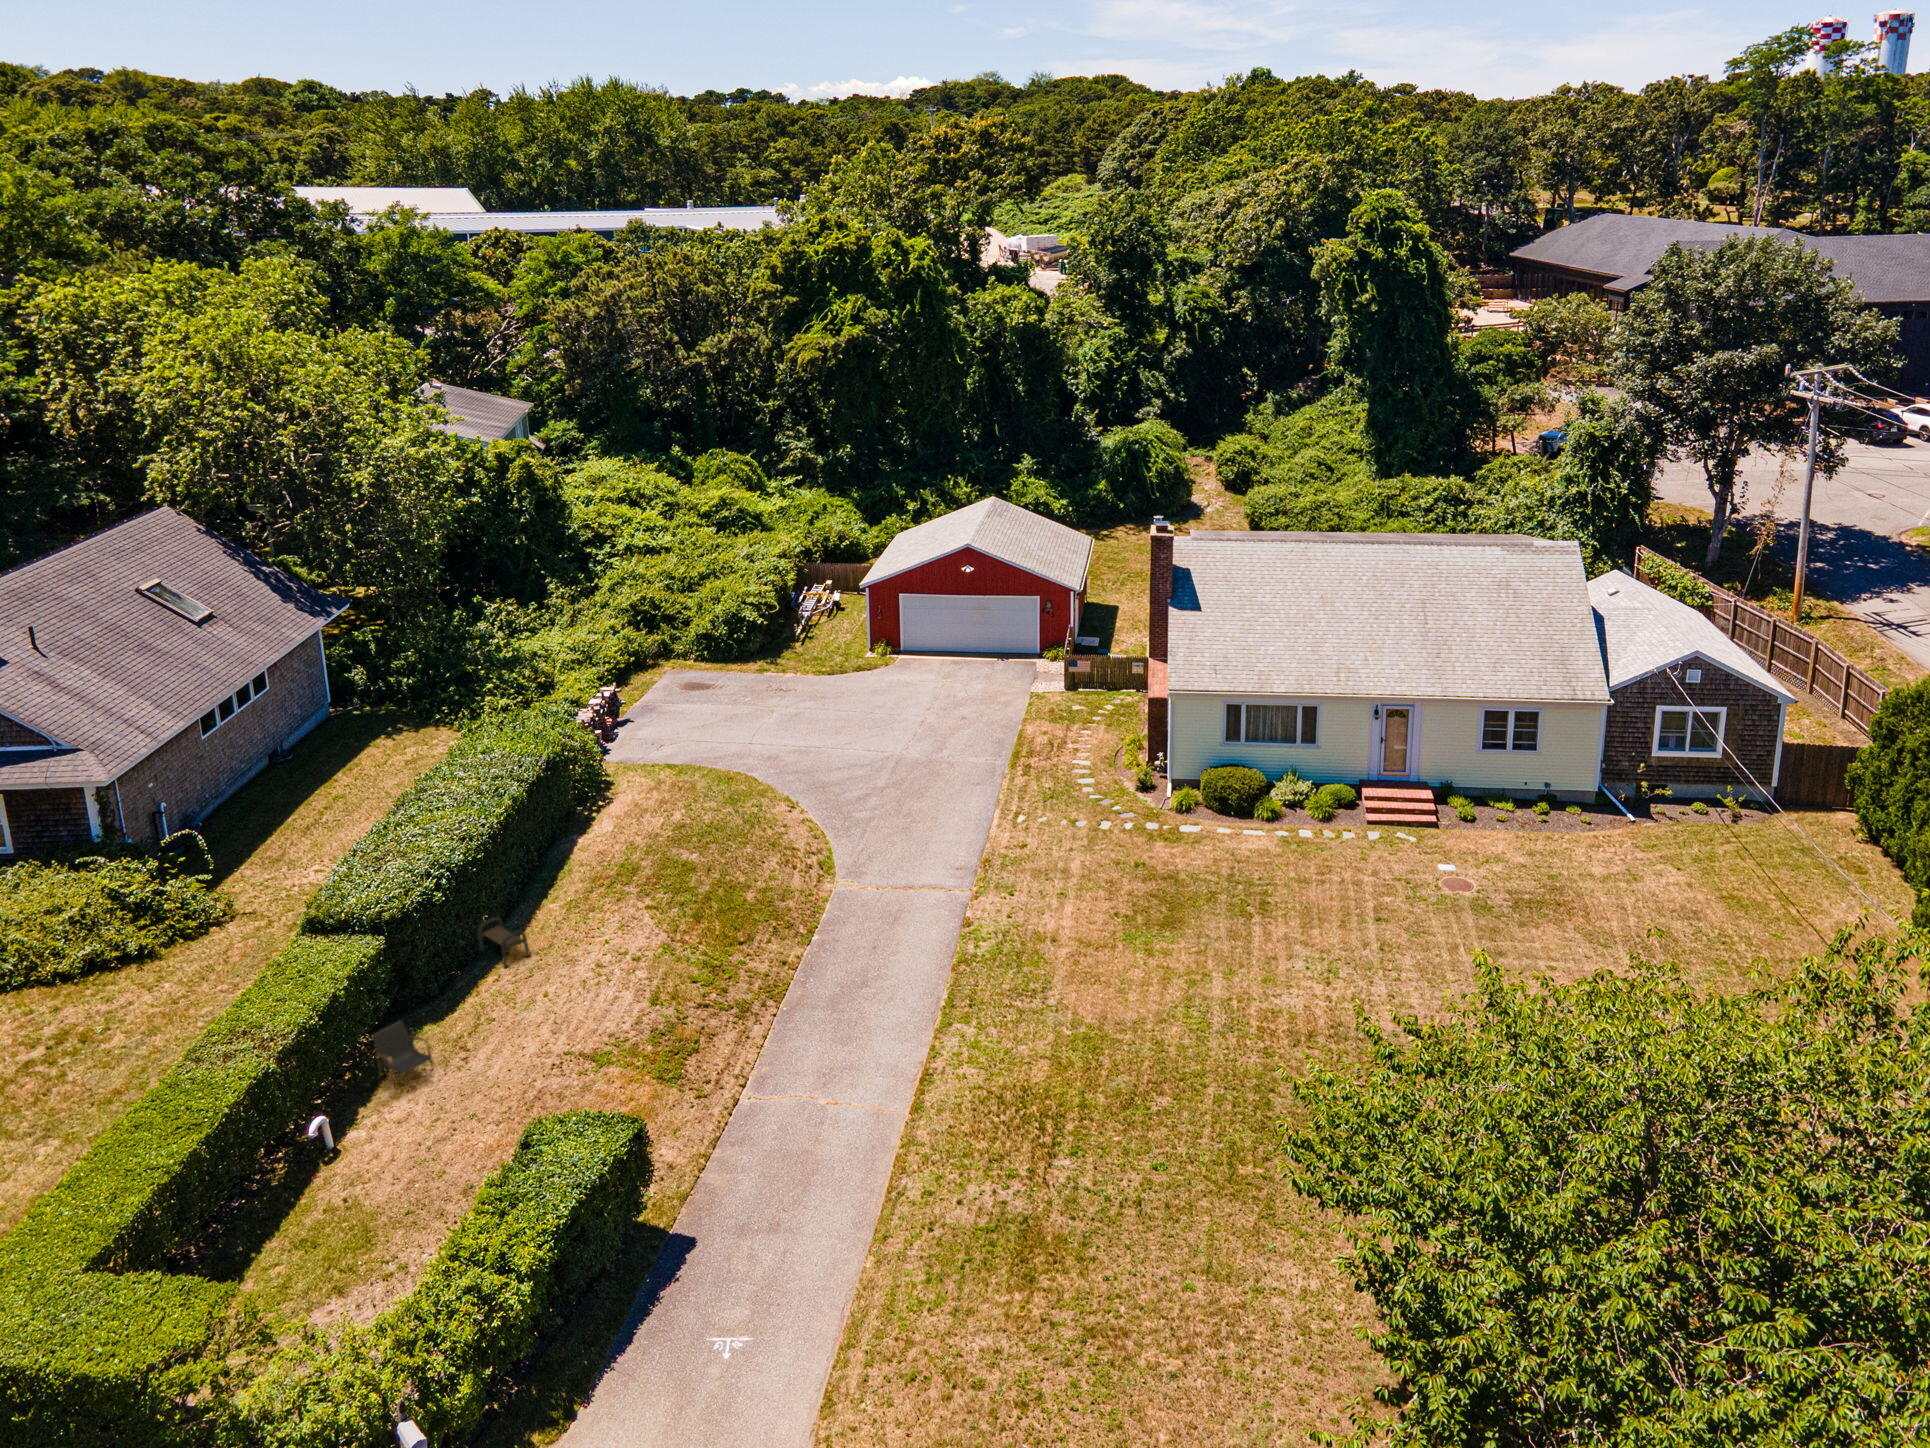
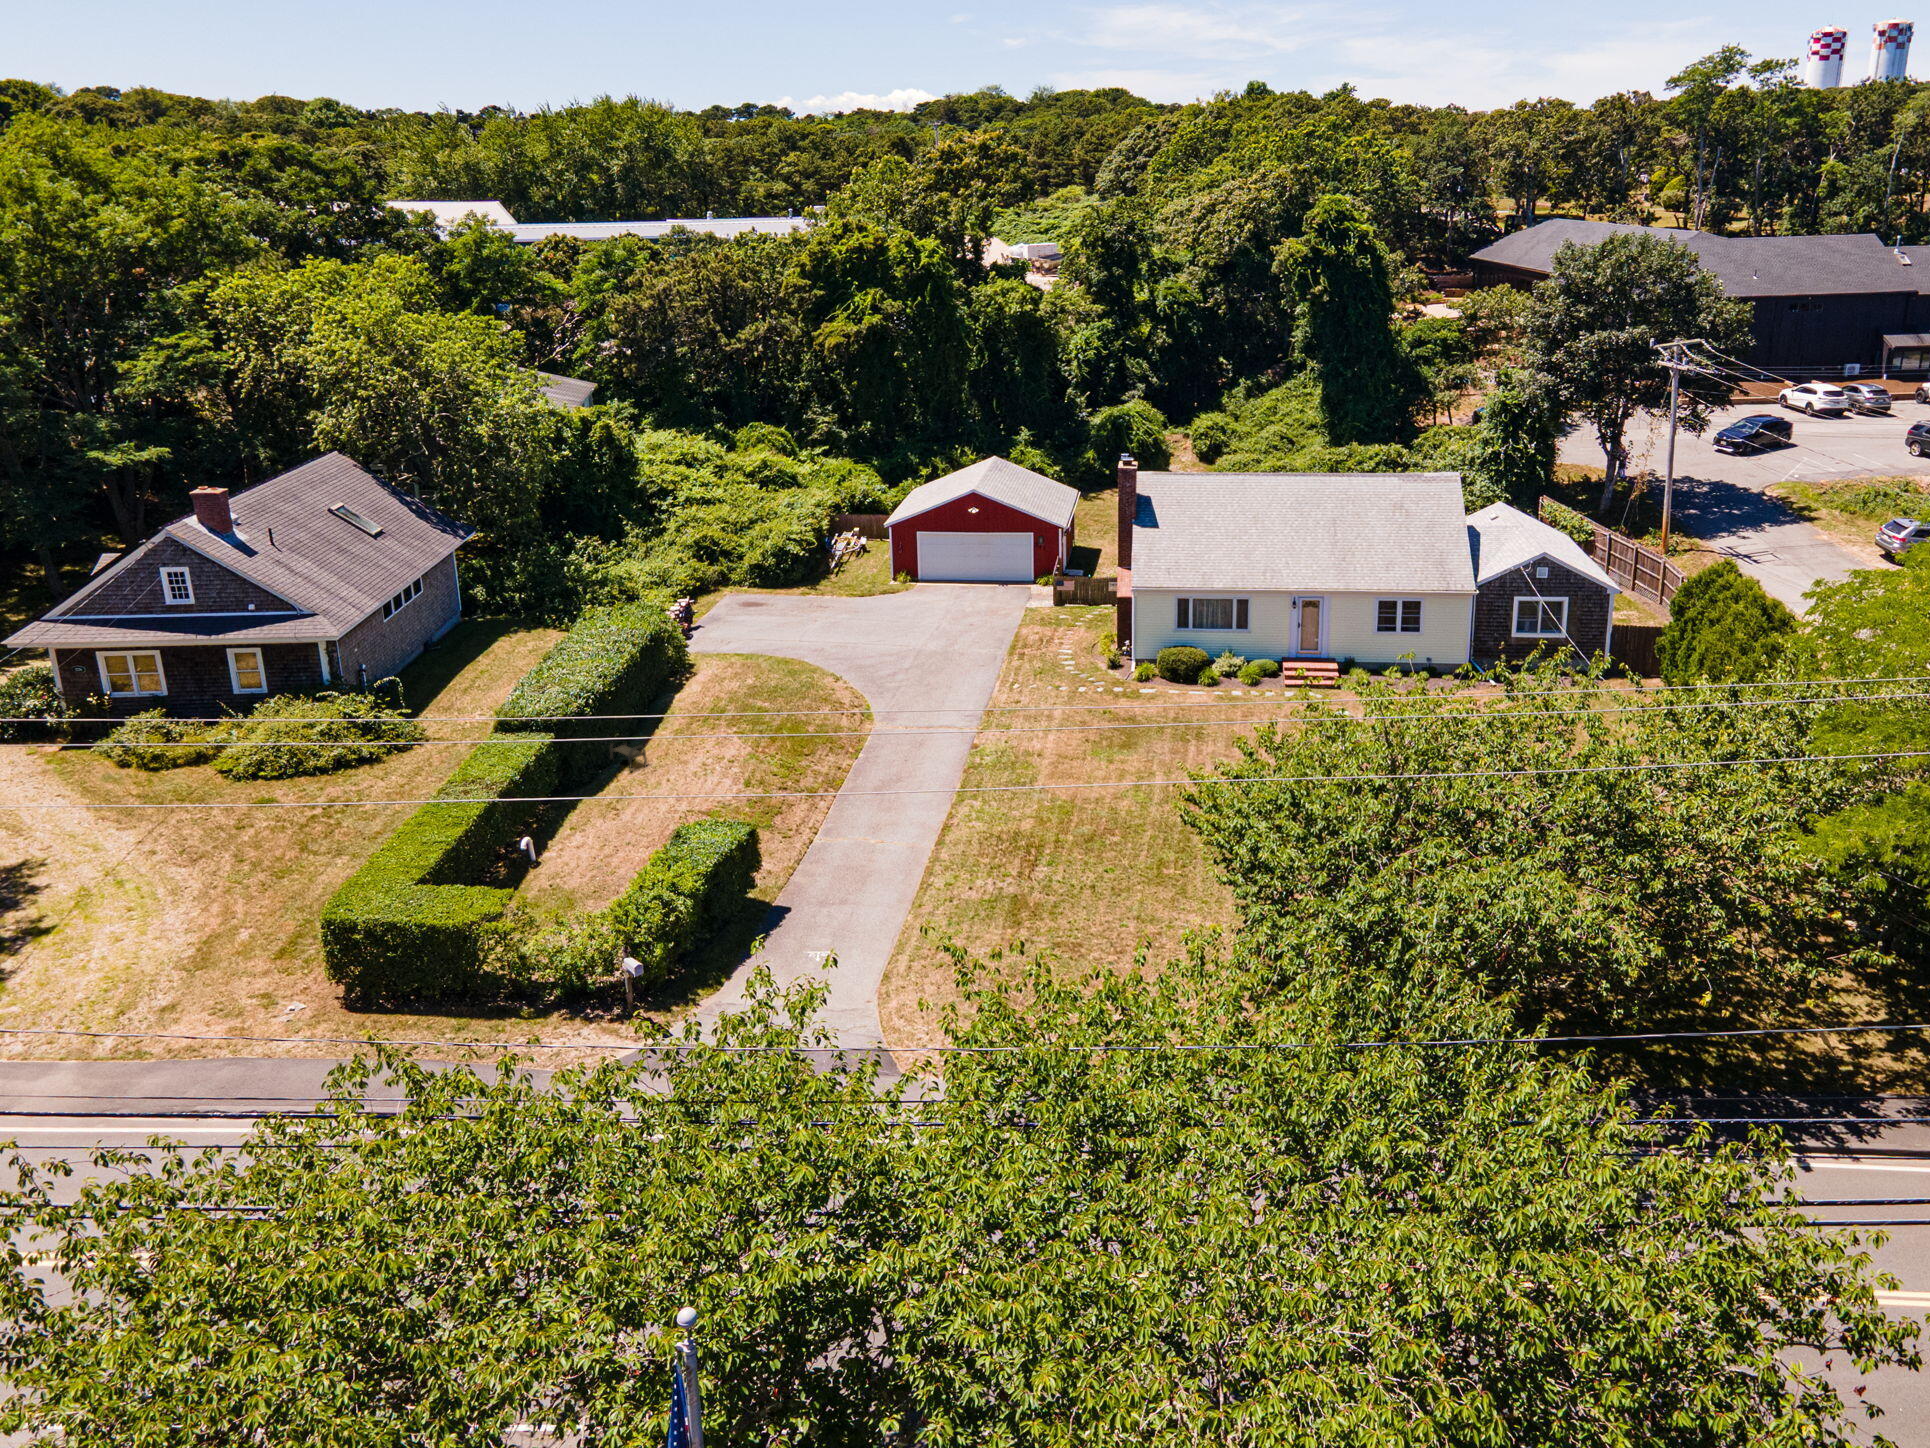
lounge chair: present [372,1021,433,1088] -> none [551,791,592,835]

